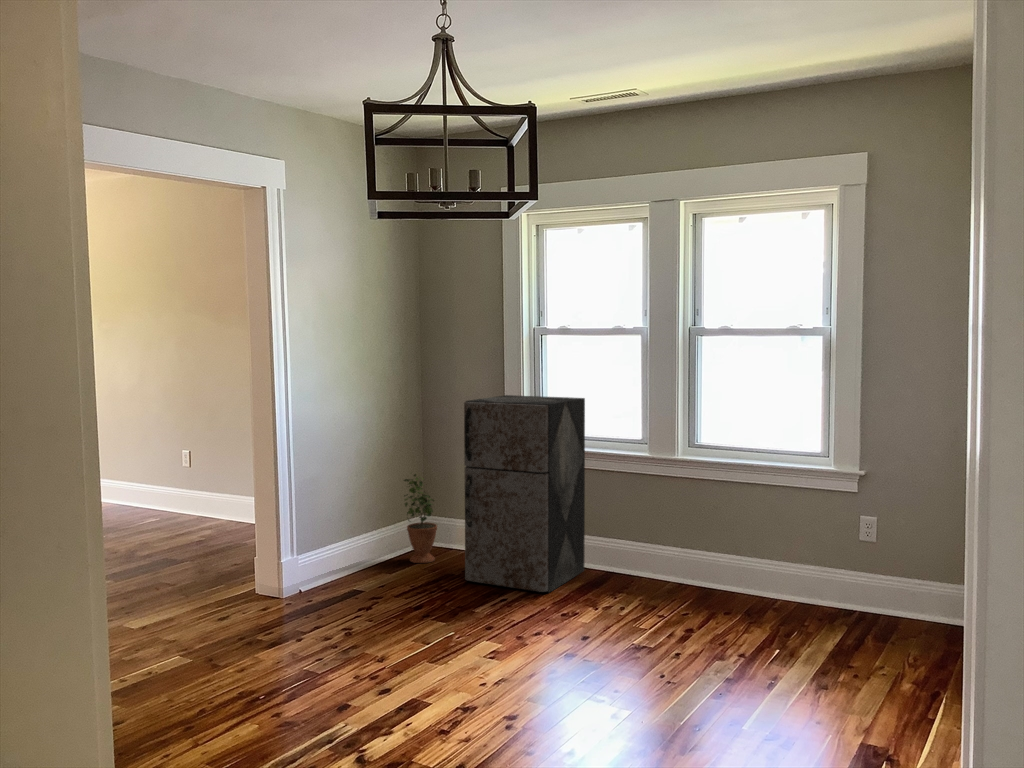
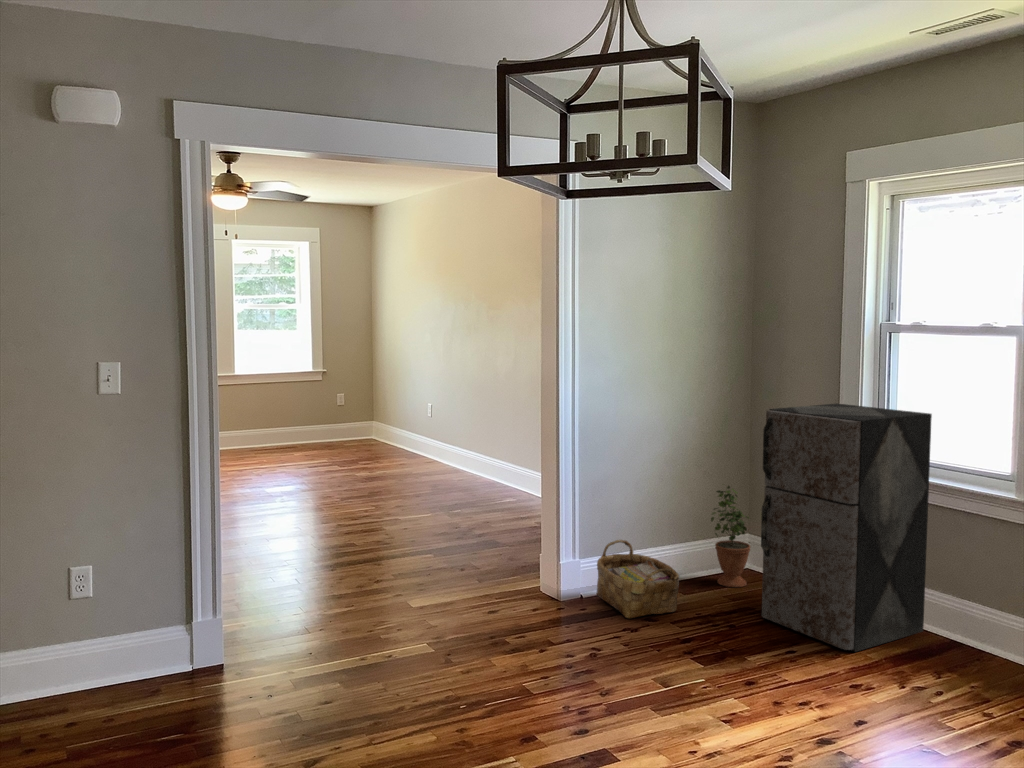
woven basket: none [316,531,397,601] -> present [597,540,679,618]

